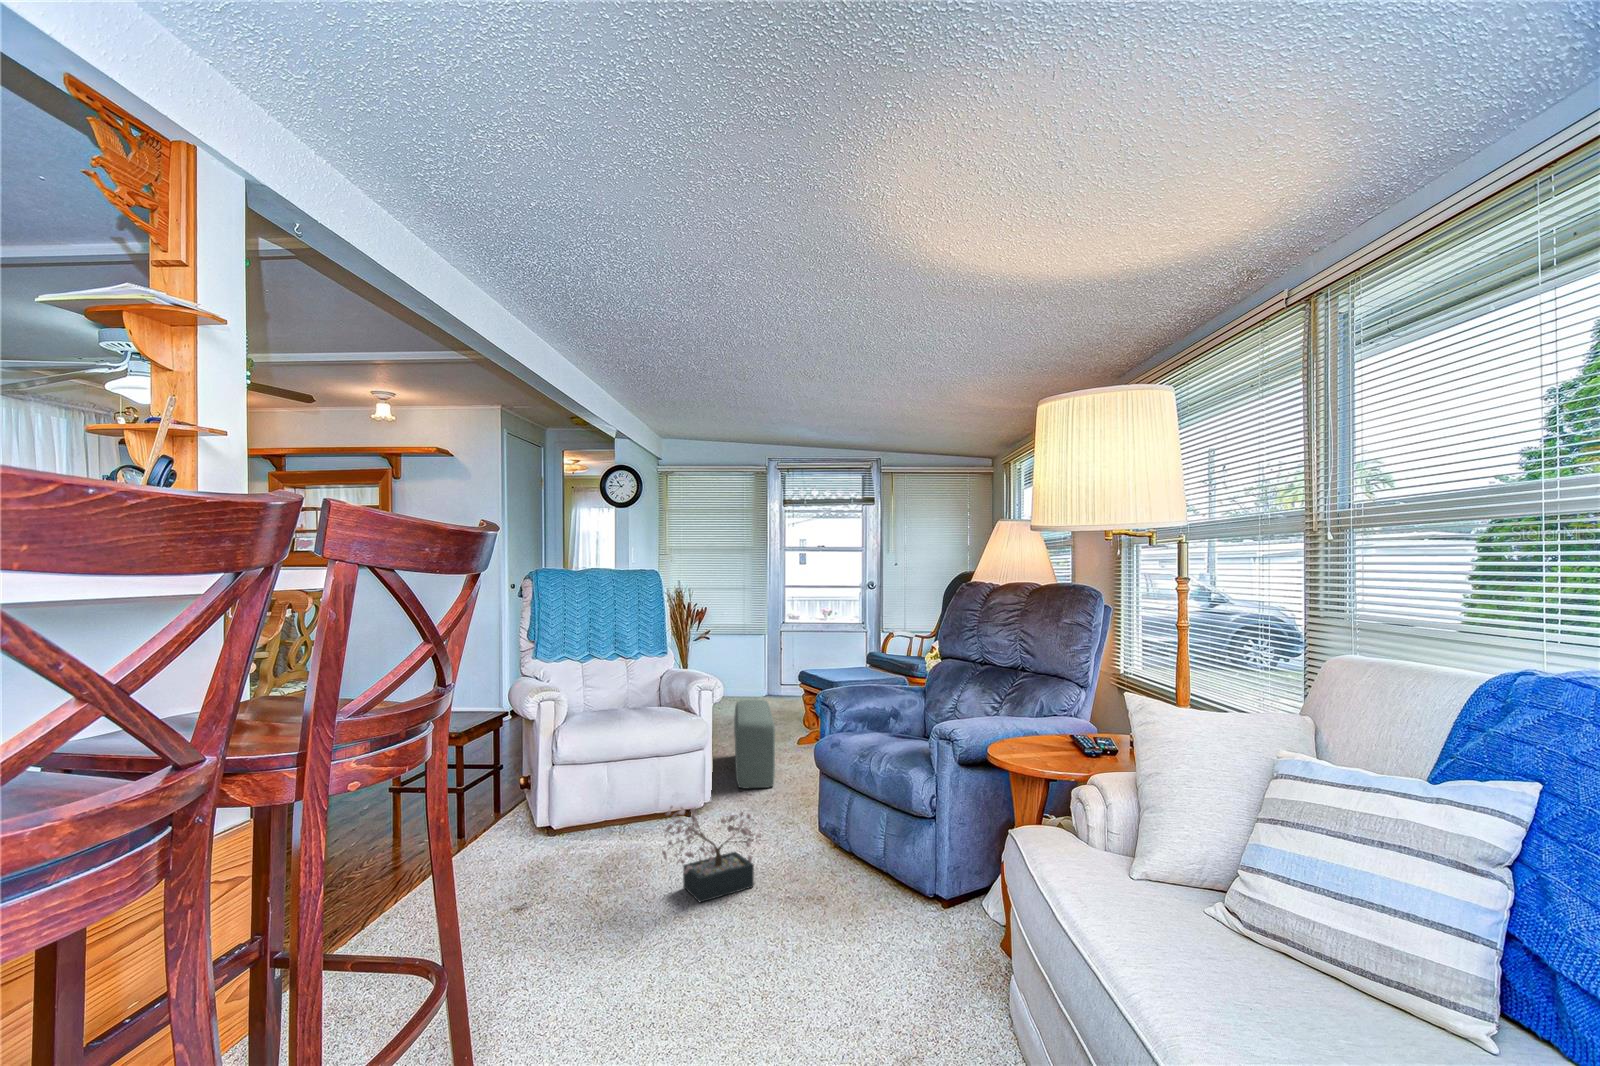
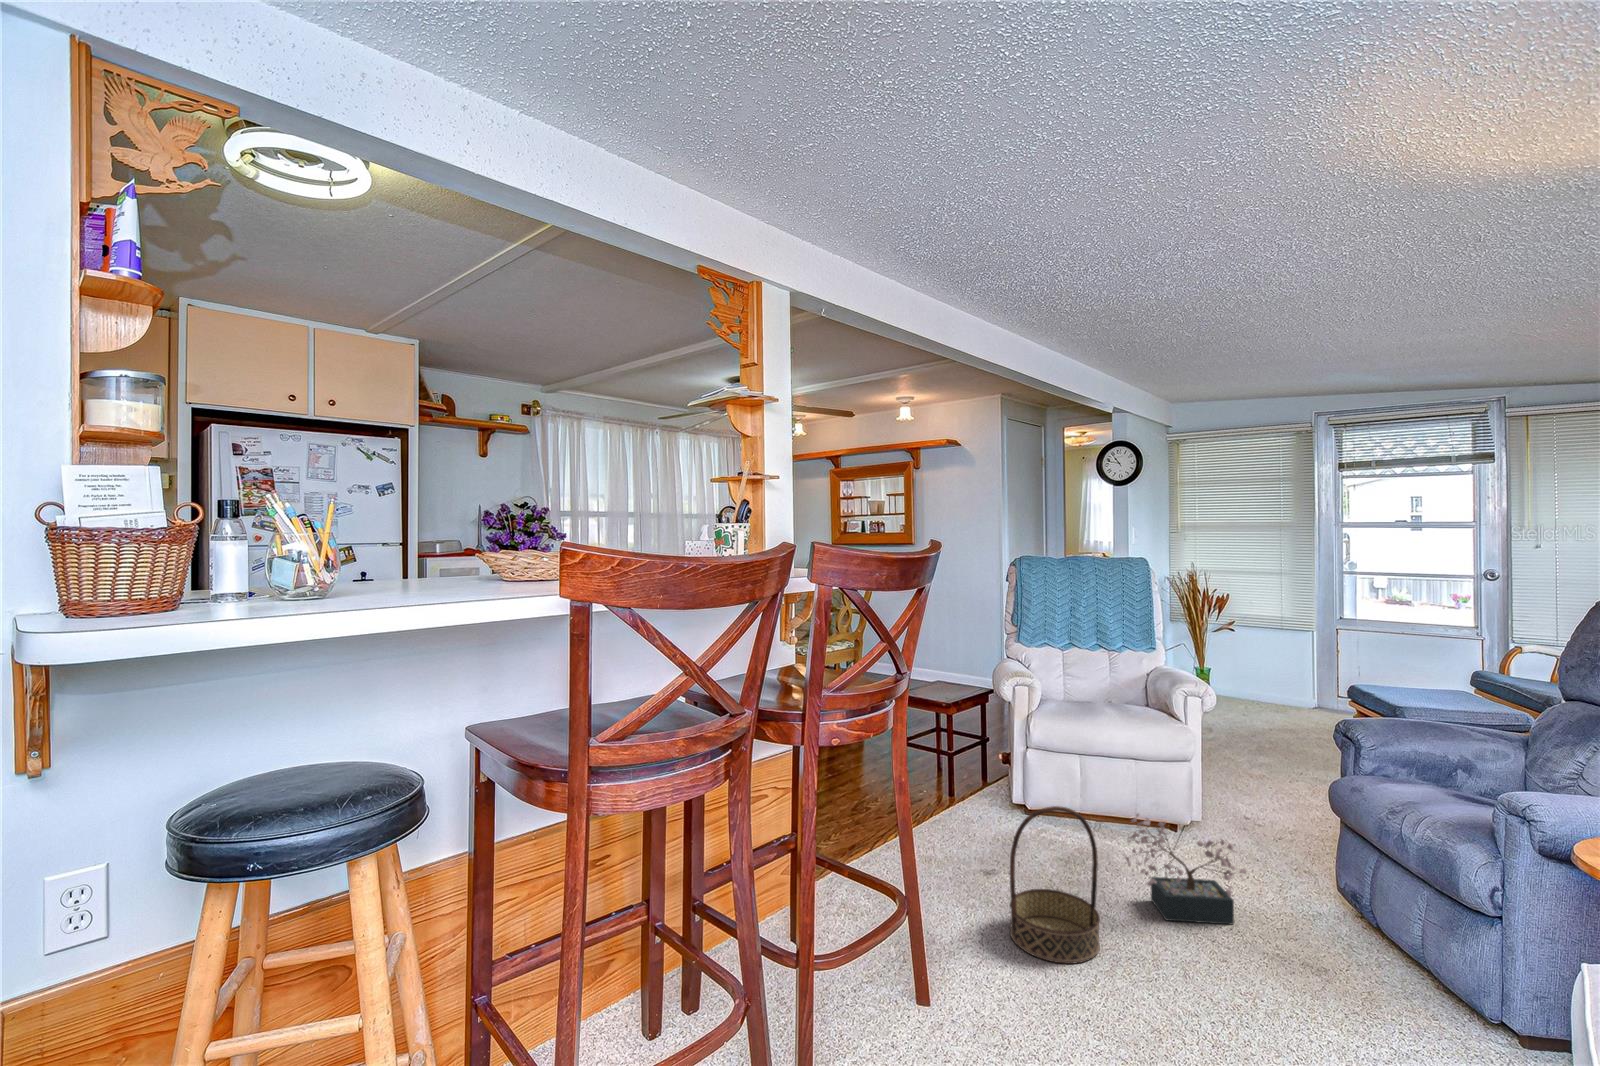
pouf: present [734,700,775,788] -> none [1240,713,1294,821]
basket: none [553,814,648,987] -> present [1010,806,1100,964]

